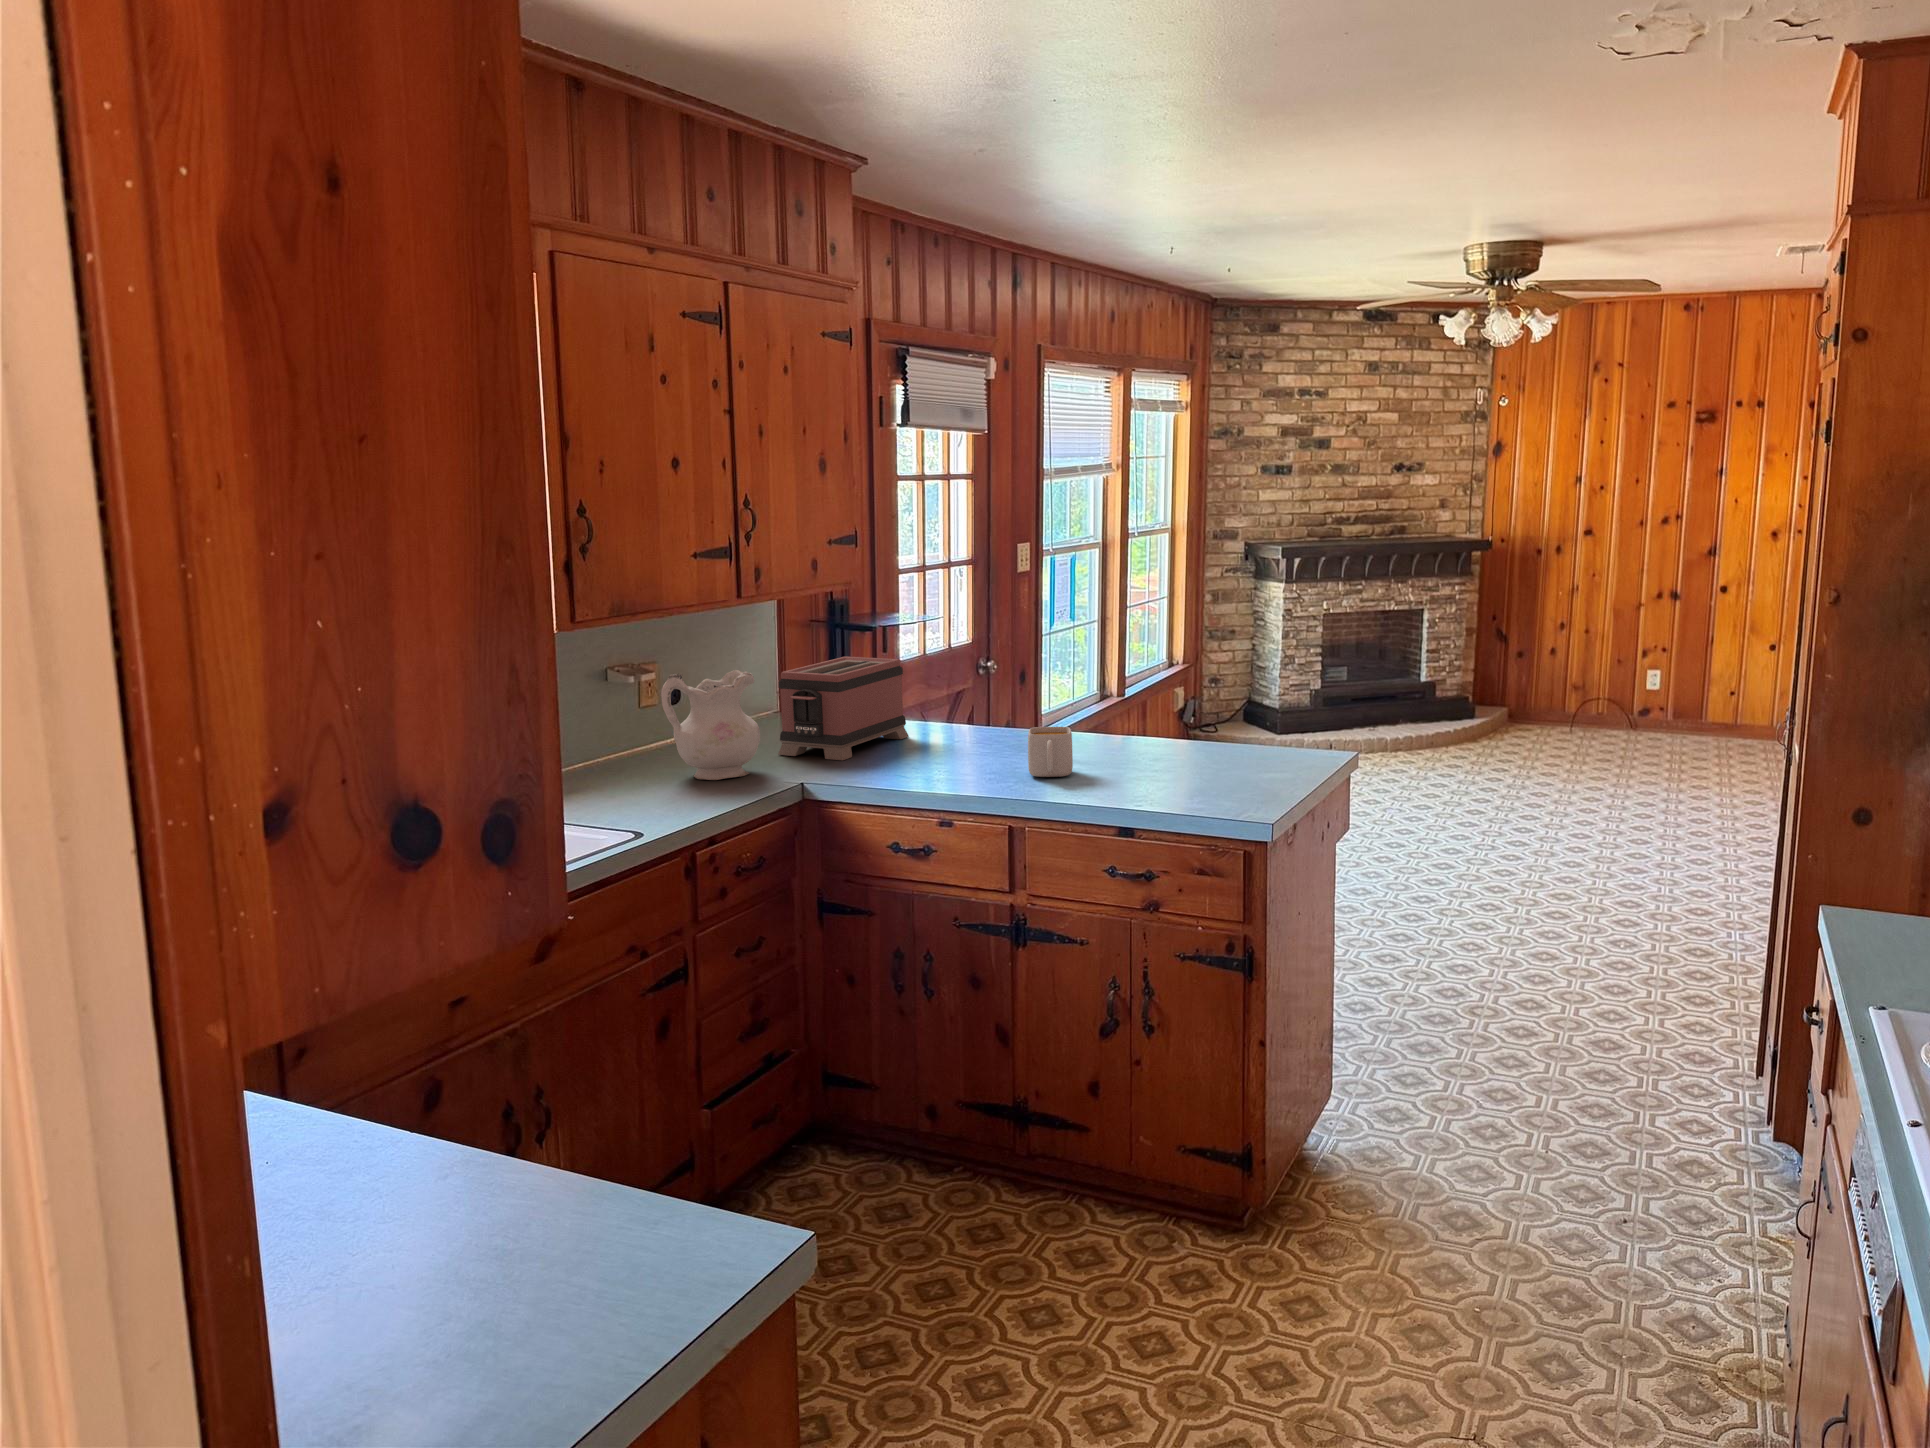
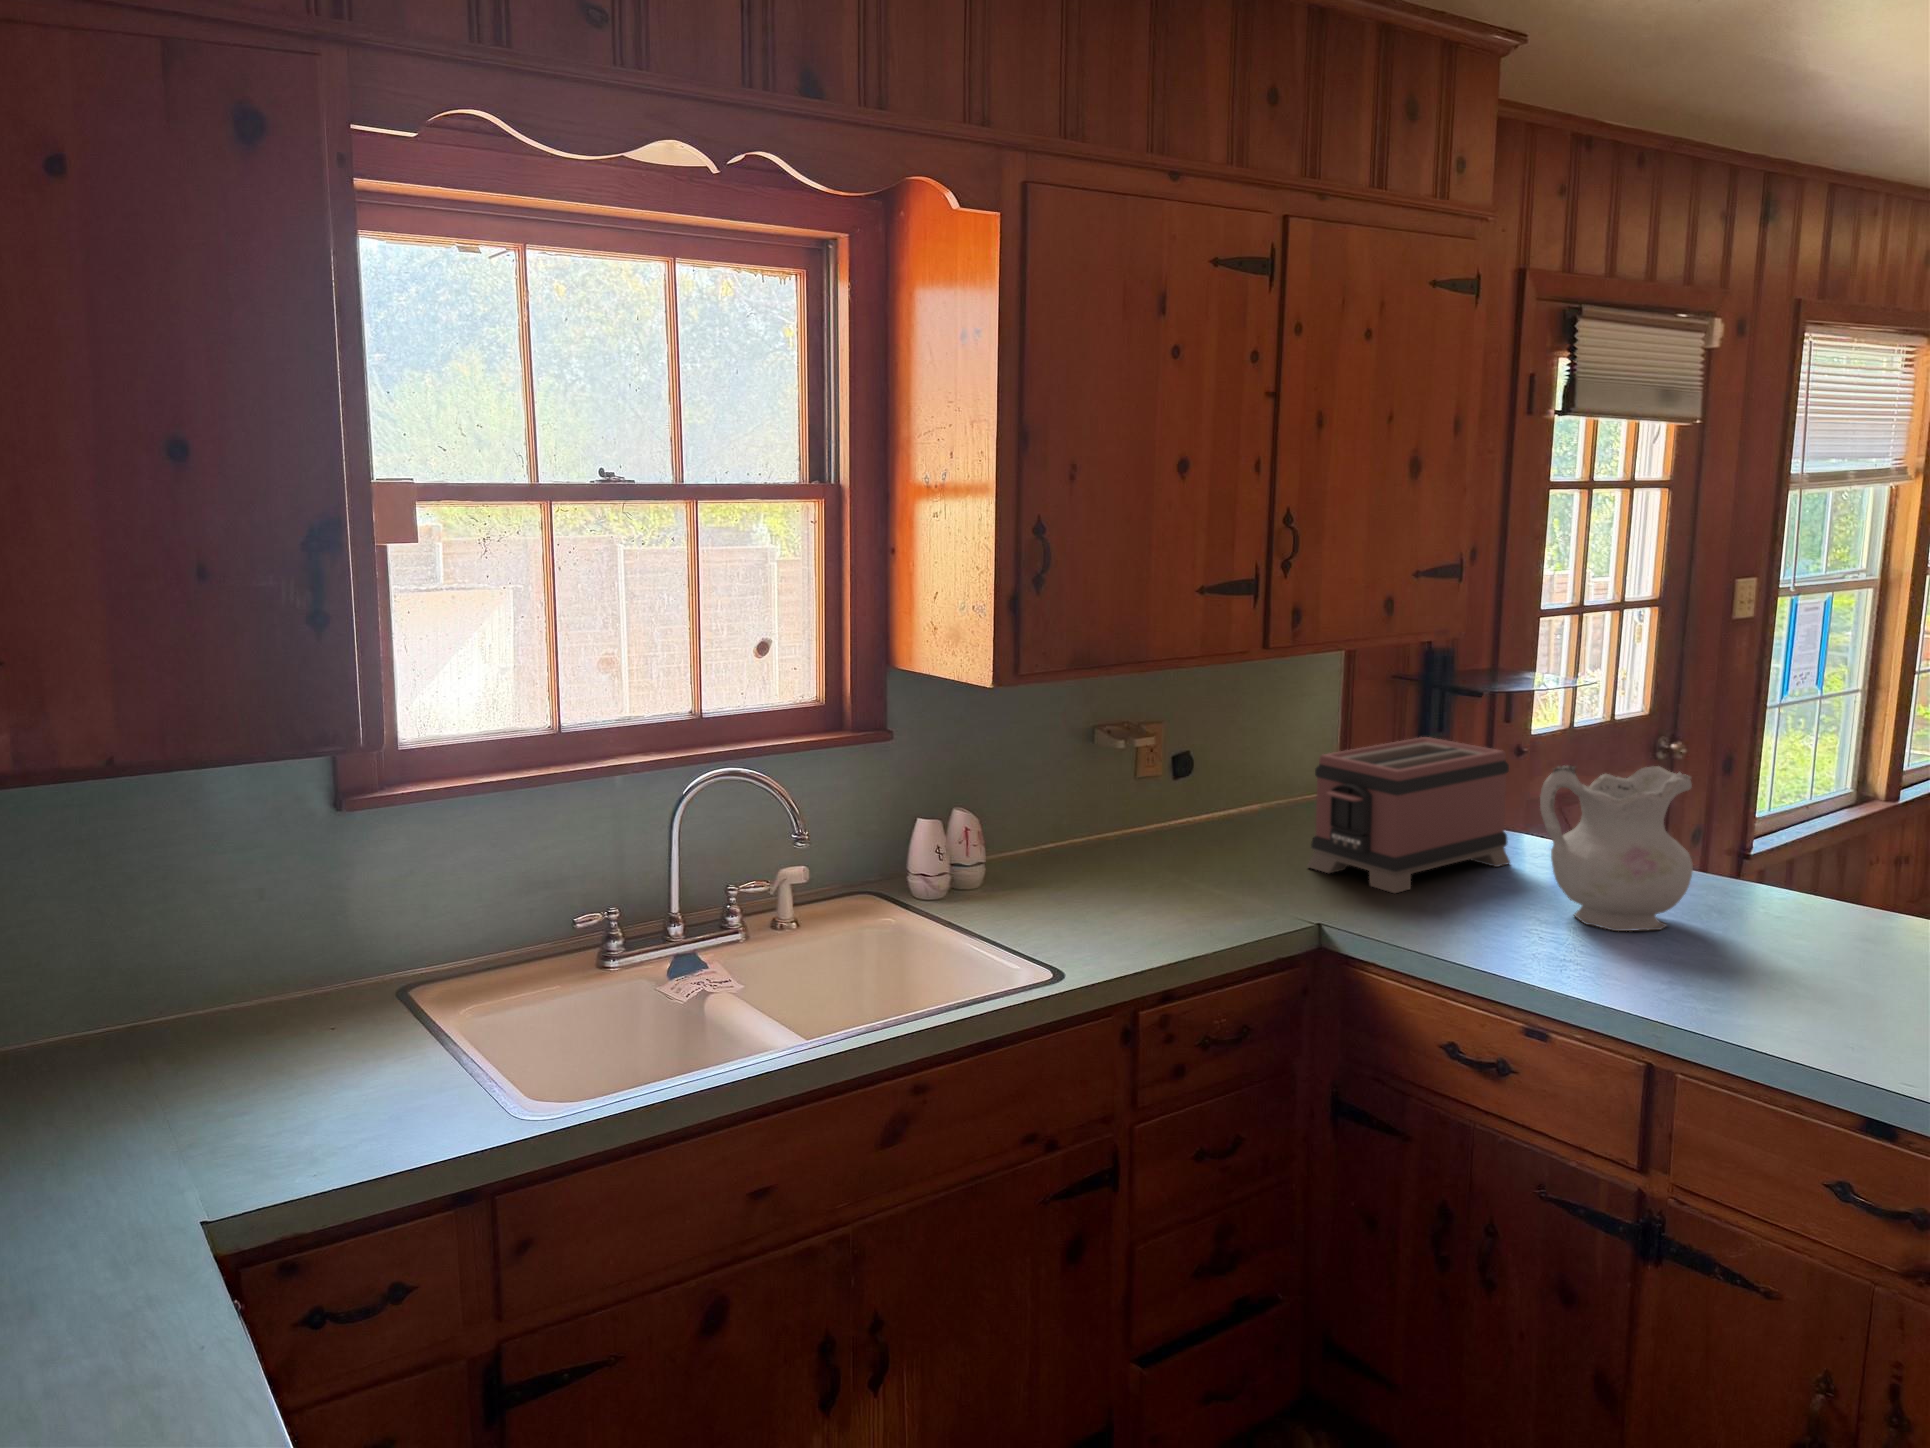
ceramic pitcher: present [661,670,760,780] -> present [1540,766,1693,931]
mug: present [1028,727,1073,777] -> none [1700,904,1790,999]

